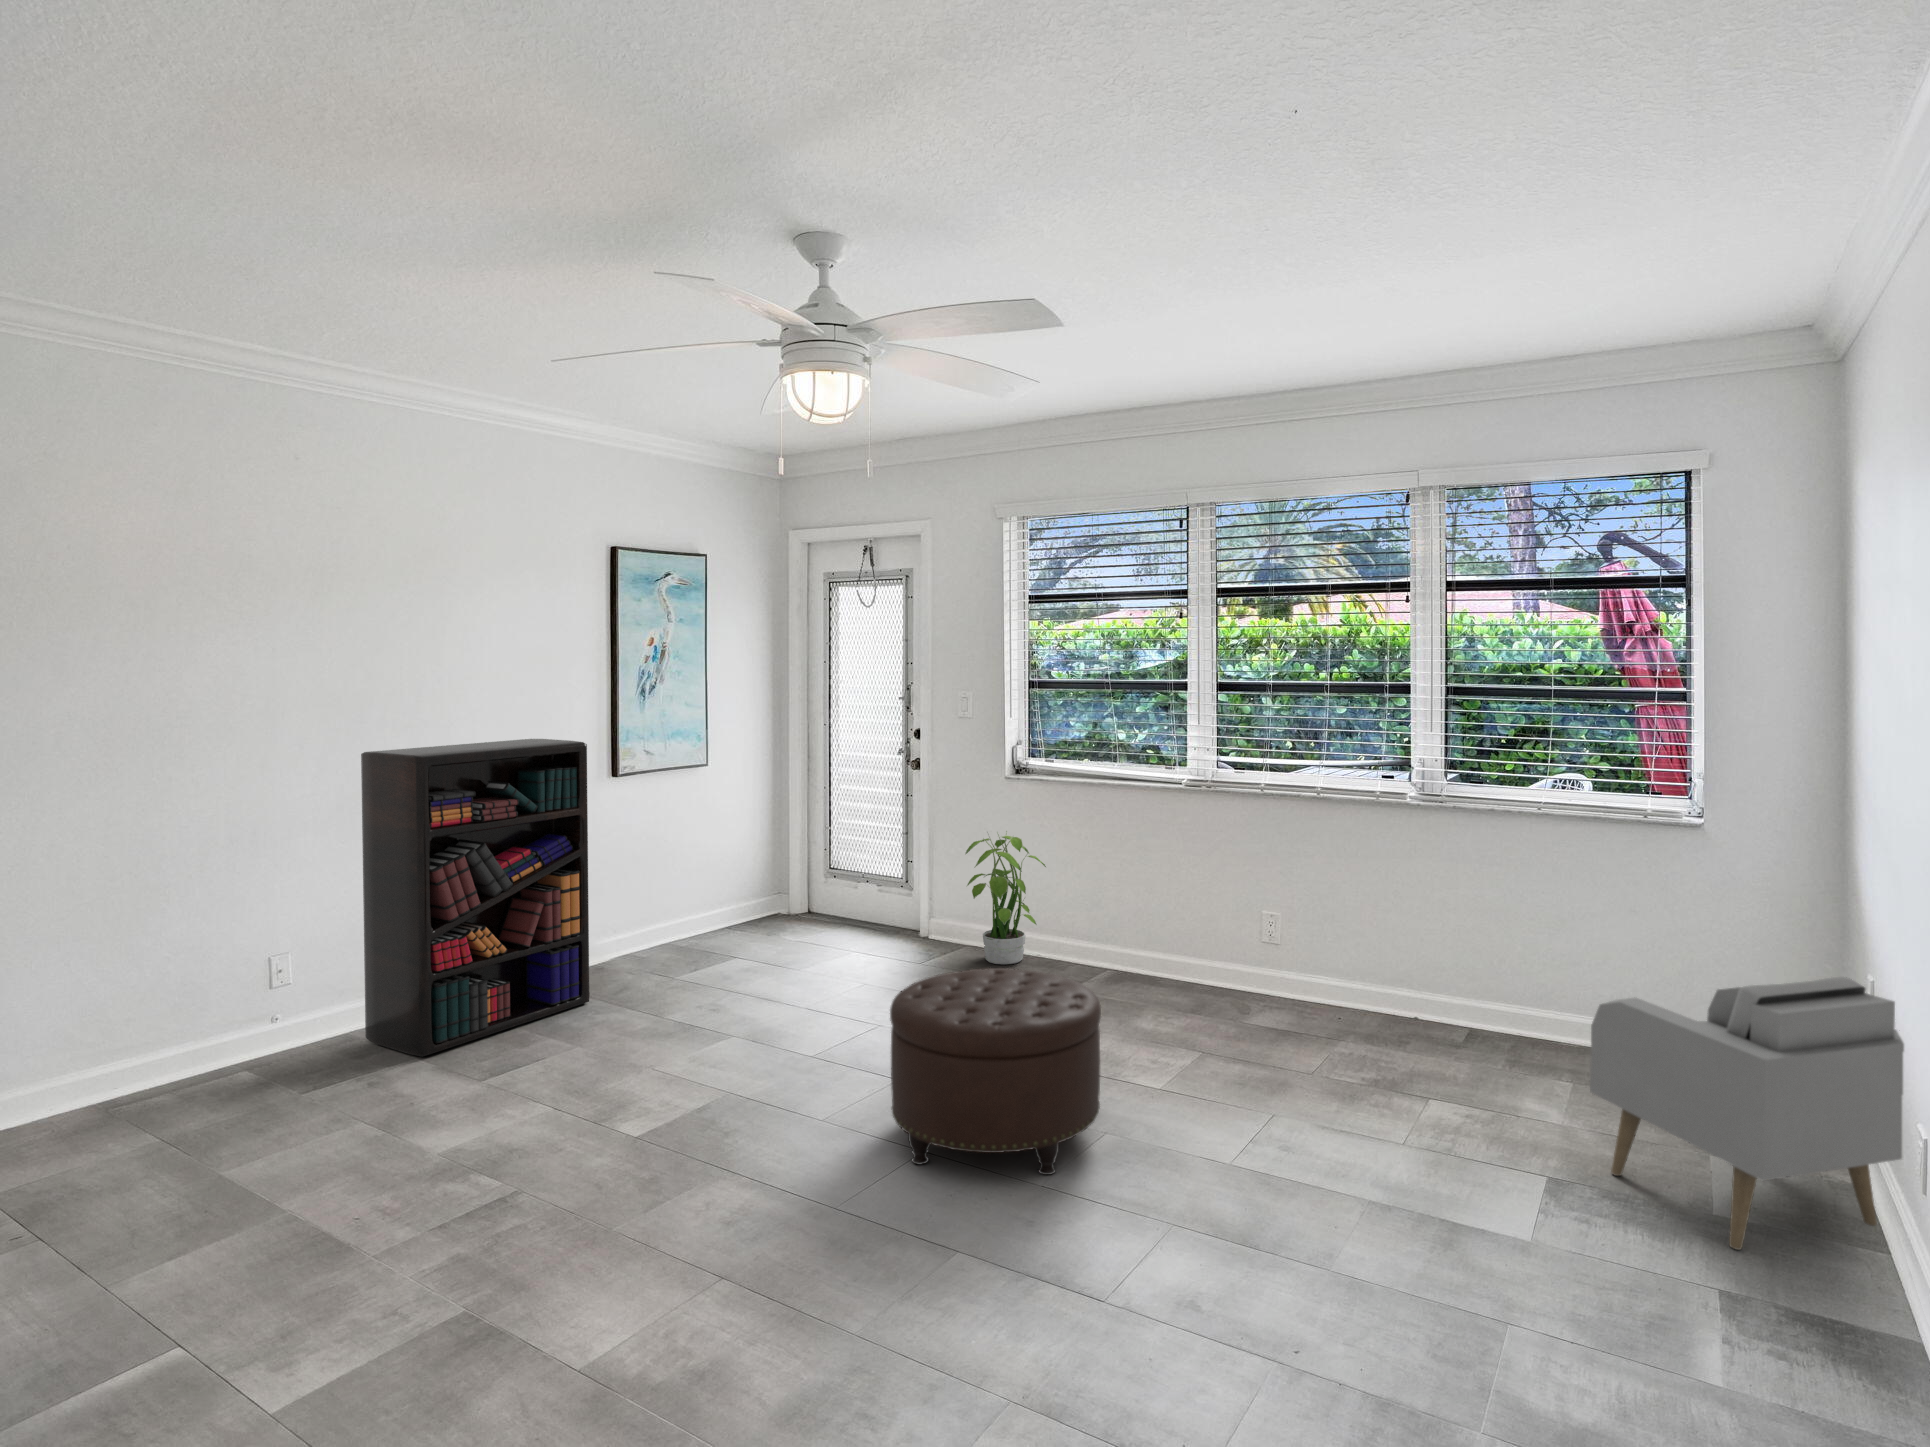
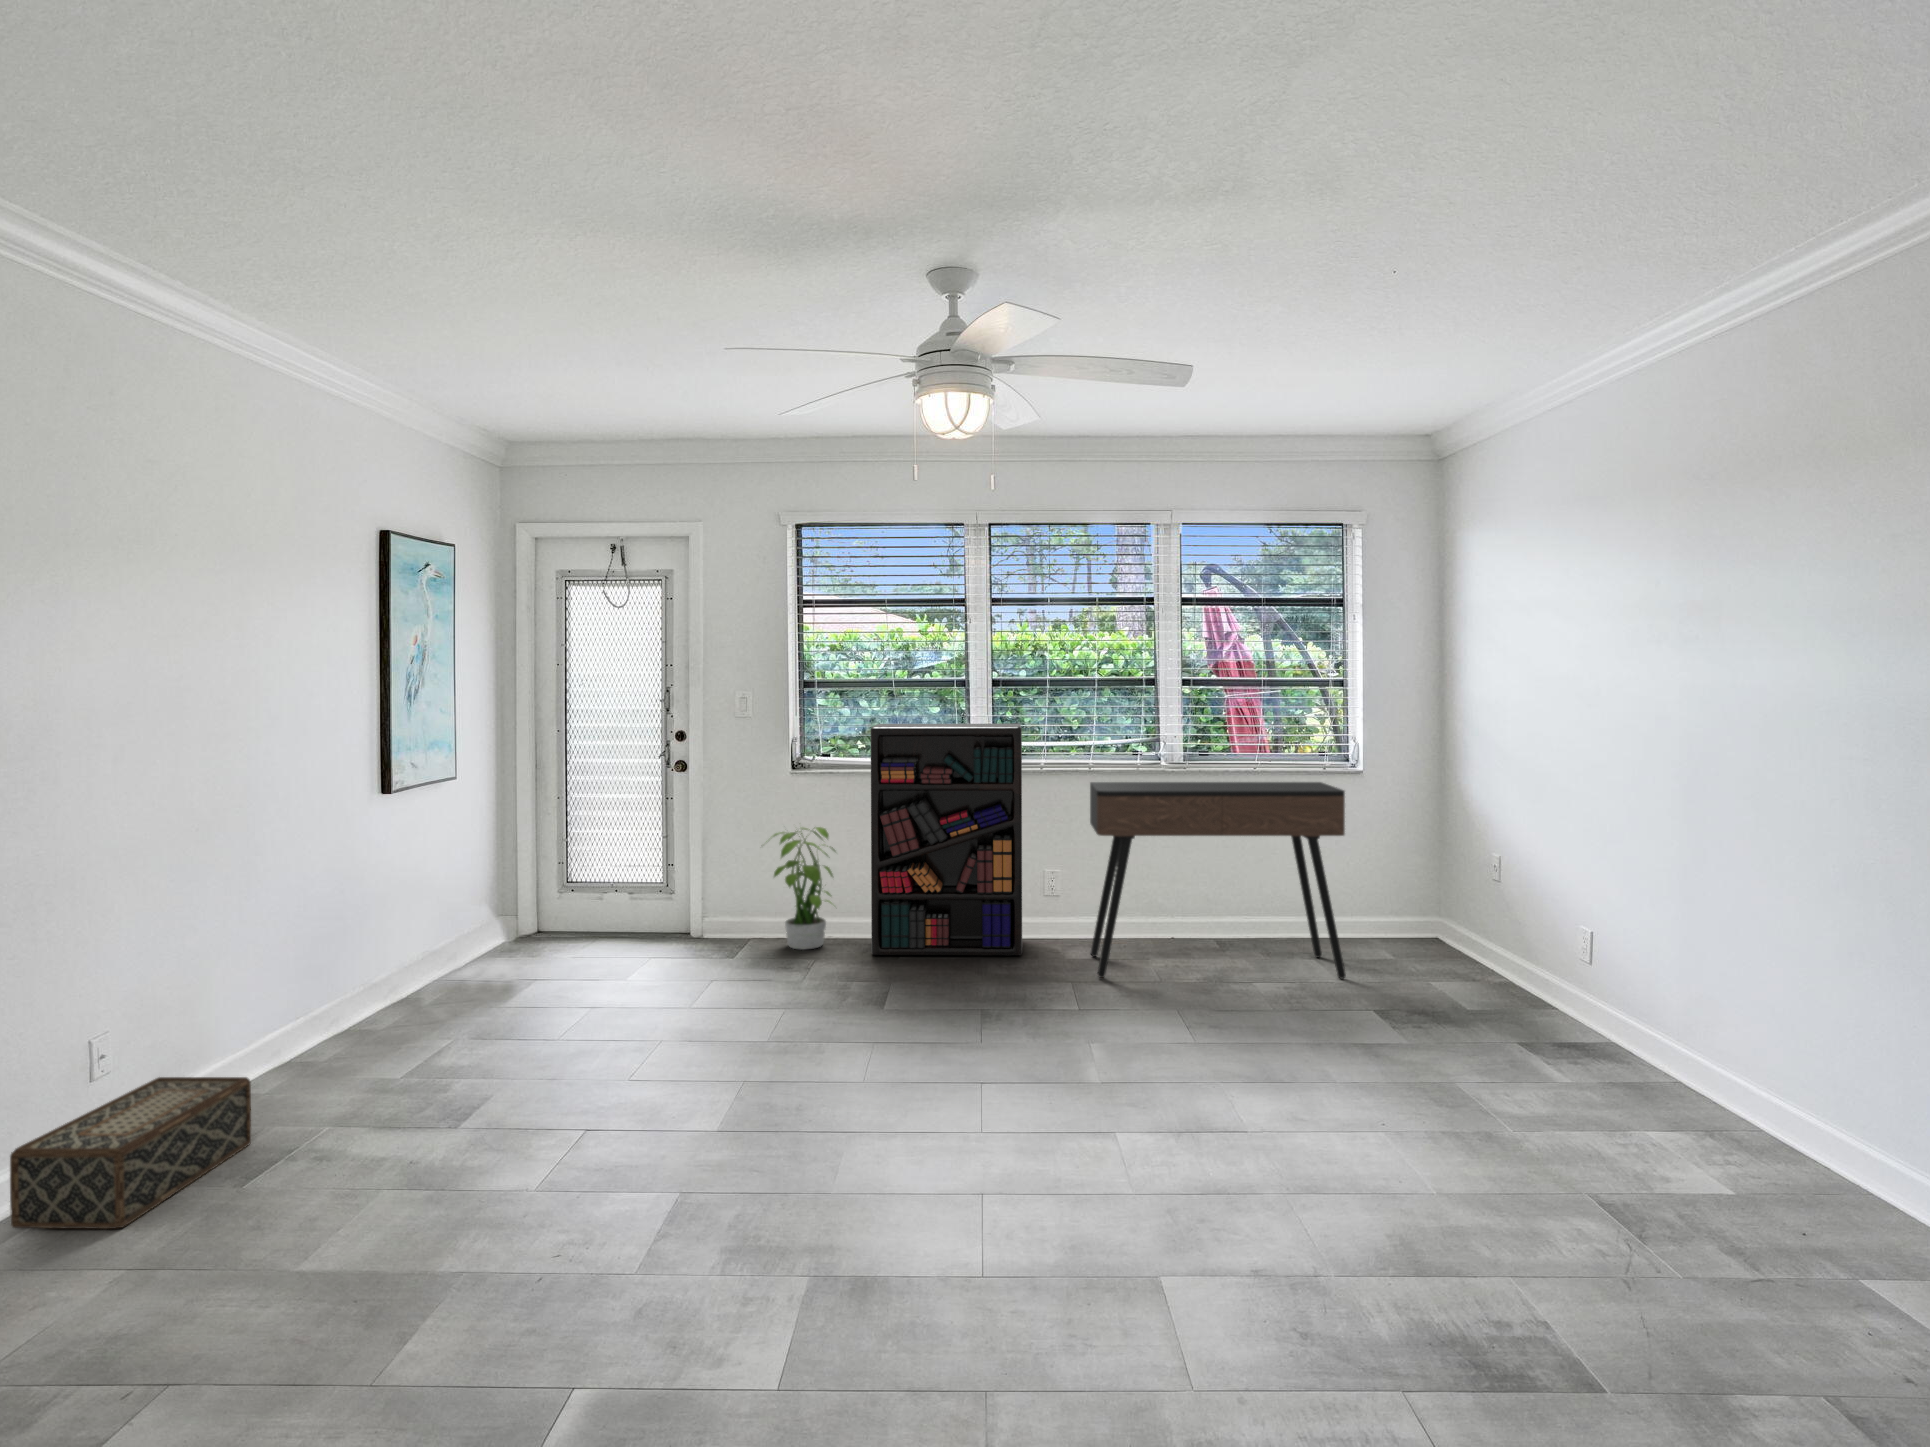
bookshelf: present [361,739,589,1057] -> present [871,724,1022,955]
console table: none [1250,812,1595,1114] -> present [1090,782,1346,979]
ottoman: present [890,968,1101,1175] -> none [911,924,1094,1097]
armchair: present [1590,977,1904,1250] -> none [1385,851,1573,1031]
woven basket: none [170,999,371,1116] -> present [10,1077,251,1229]

